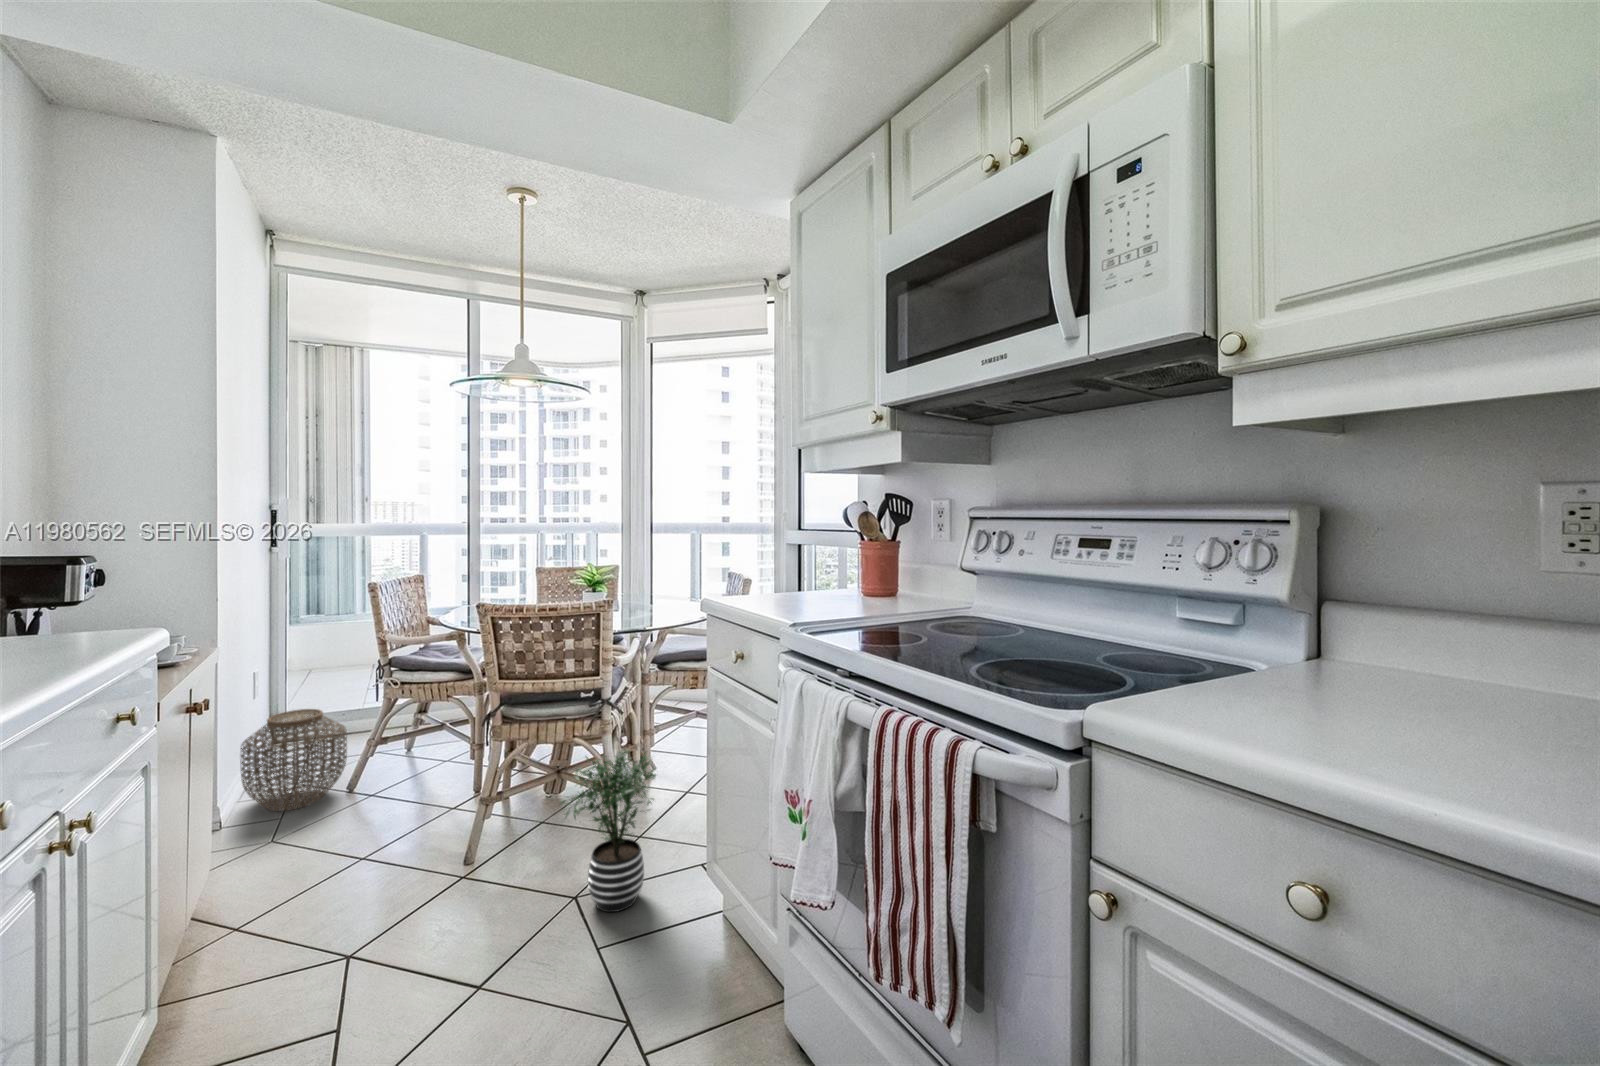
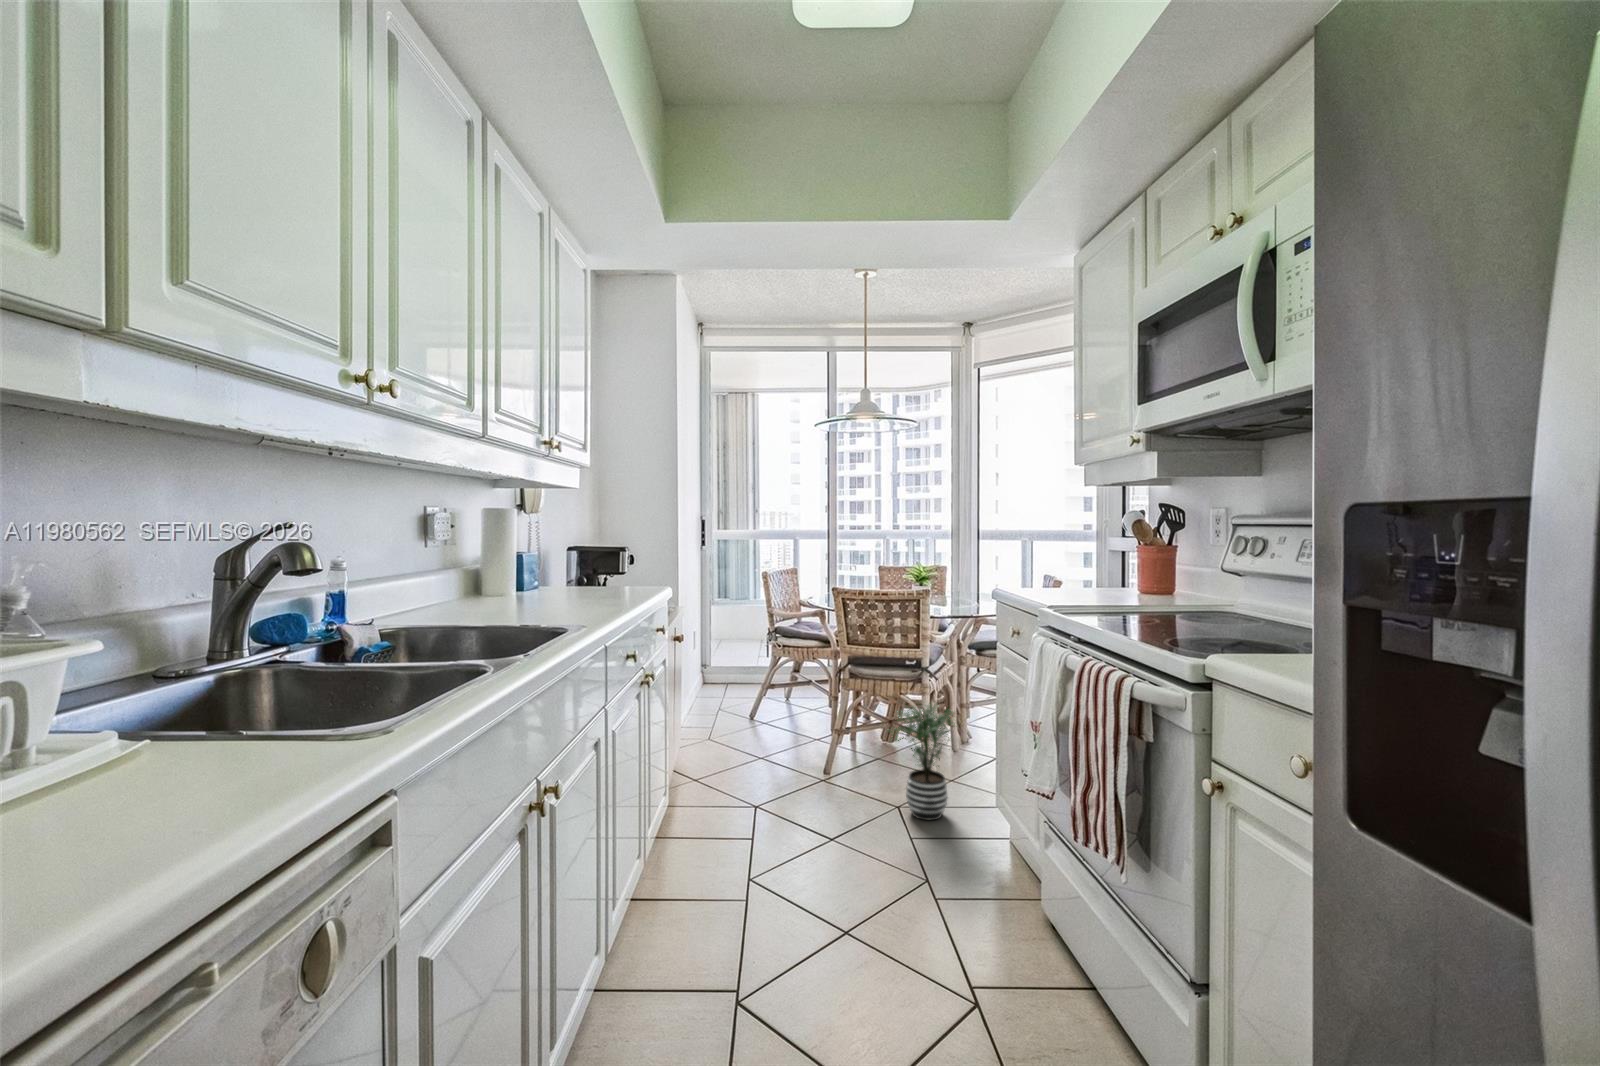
woven basket: present [241,709,347,811] -> none [695,657,752,723]

